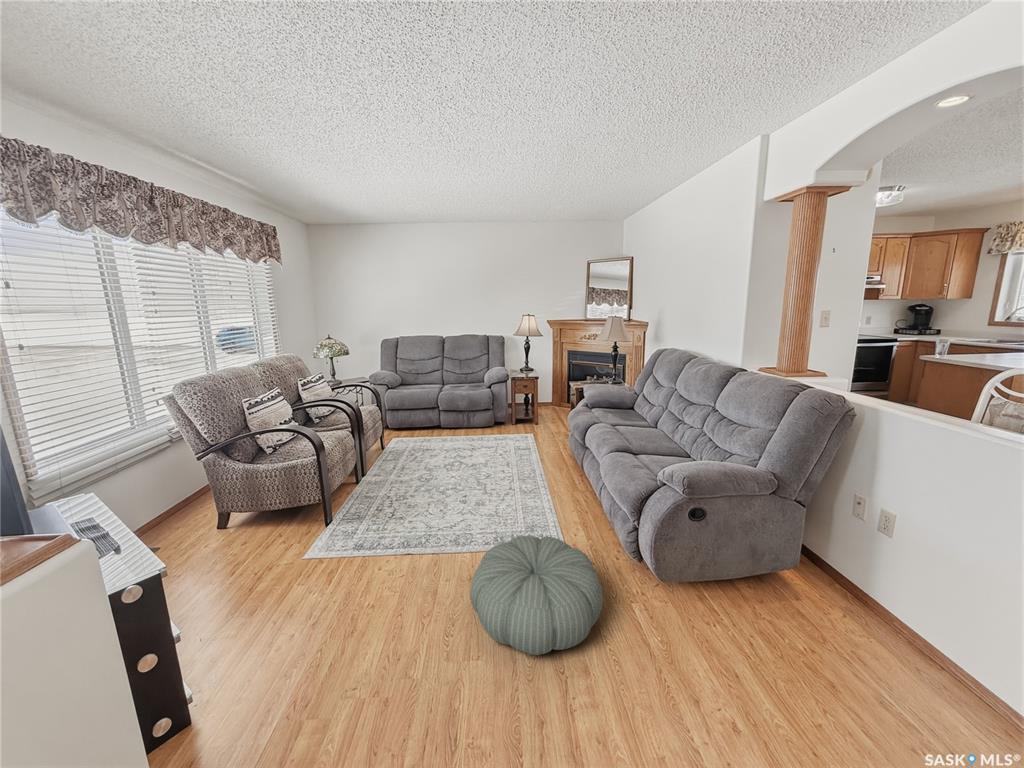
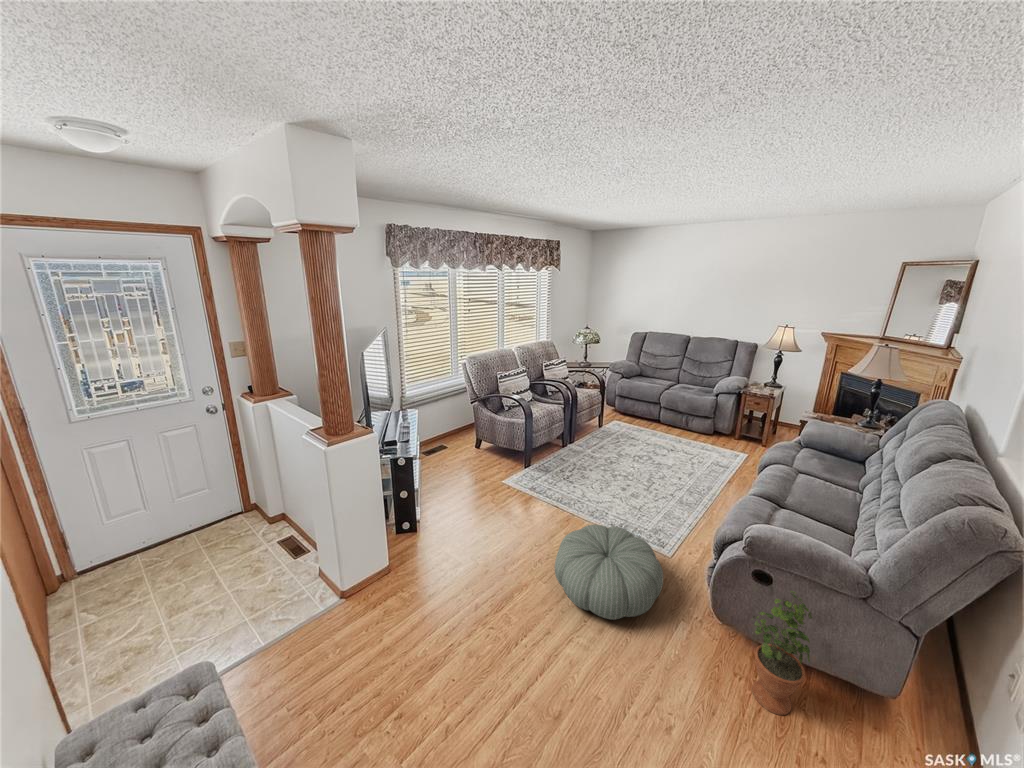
potted plant: none [701,512,751,633] -> present [752,591,812,715]

